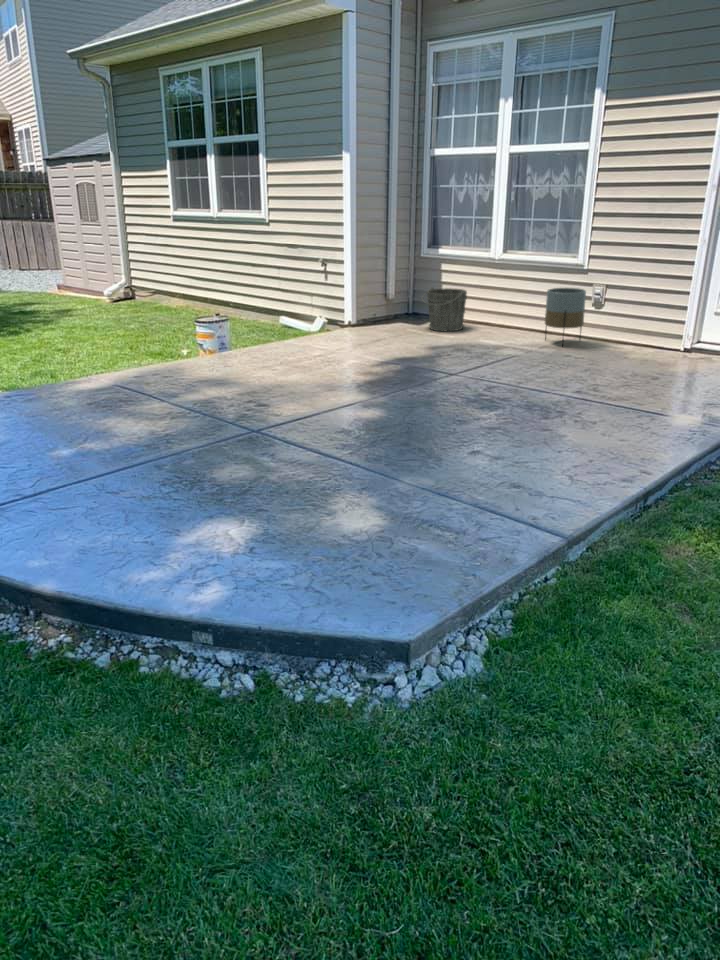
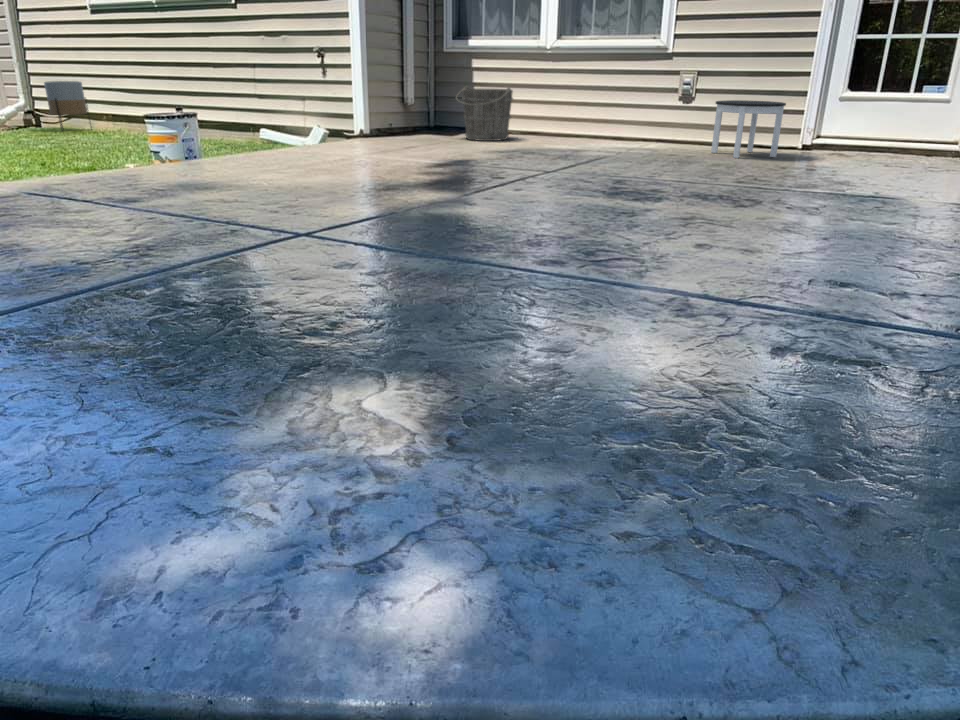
planter: present [545,288,586,334] -> present [44,81,88,130]
round table: none [608,311,665,360] -> present [711,100,786,158]

